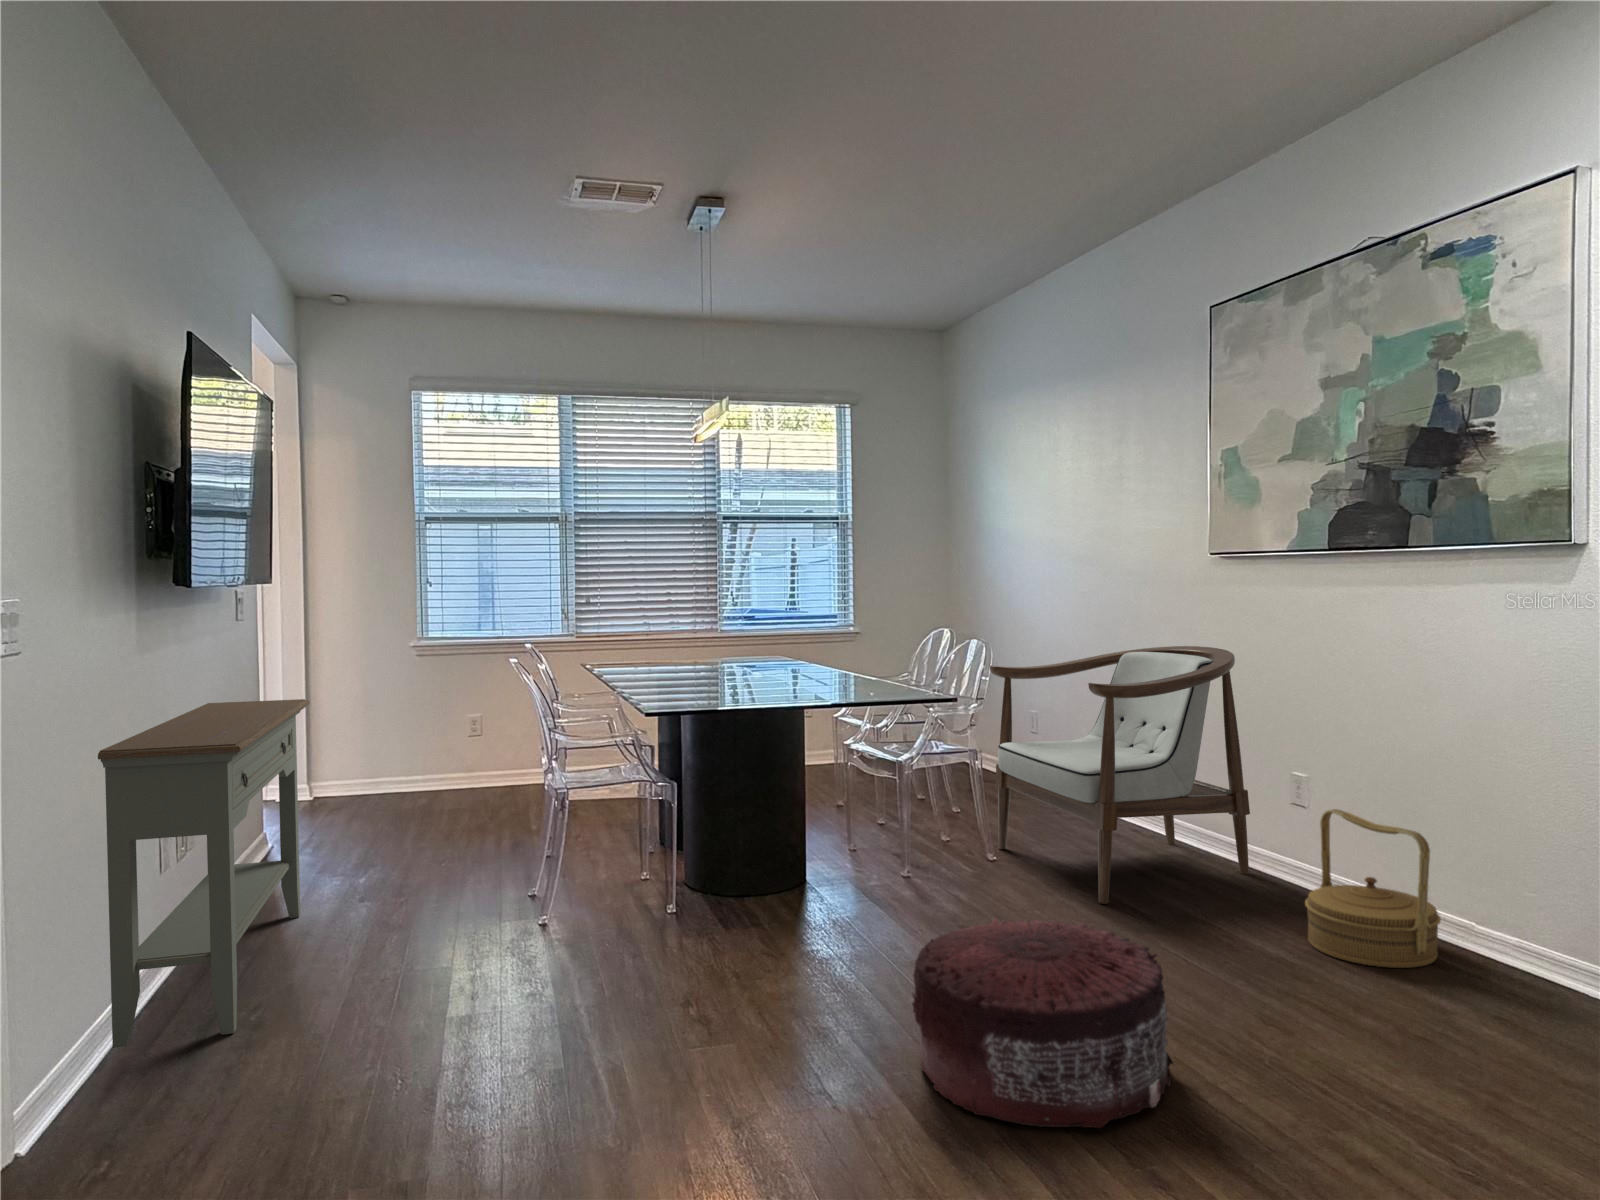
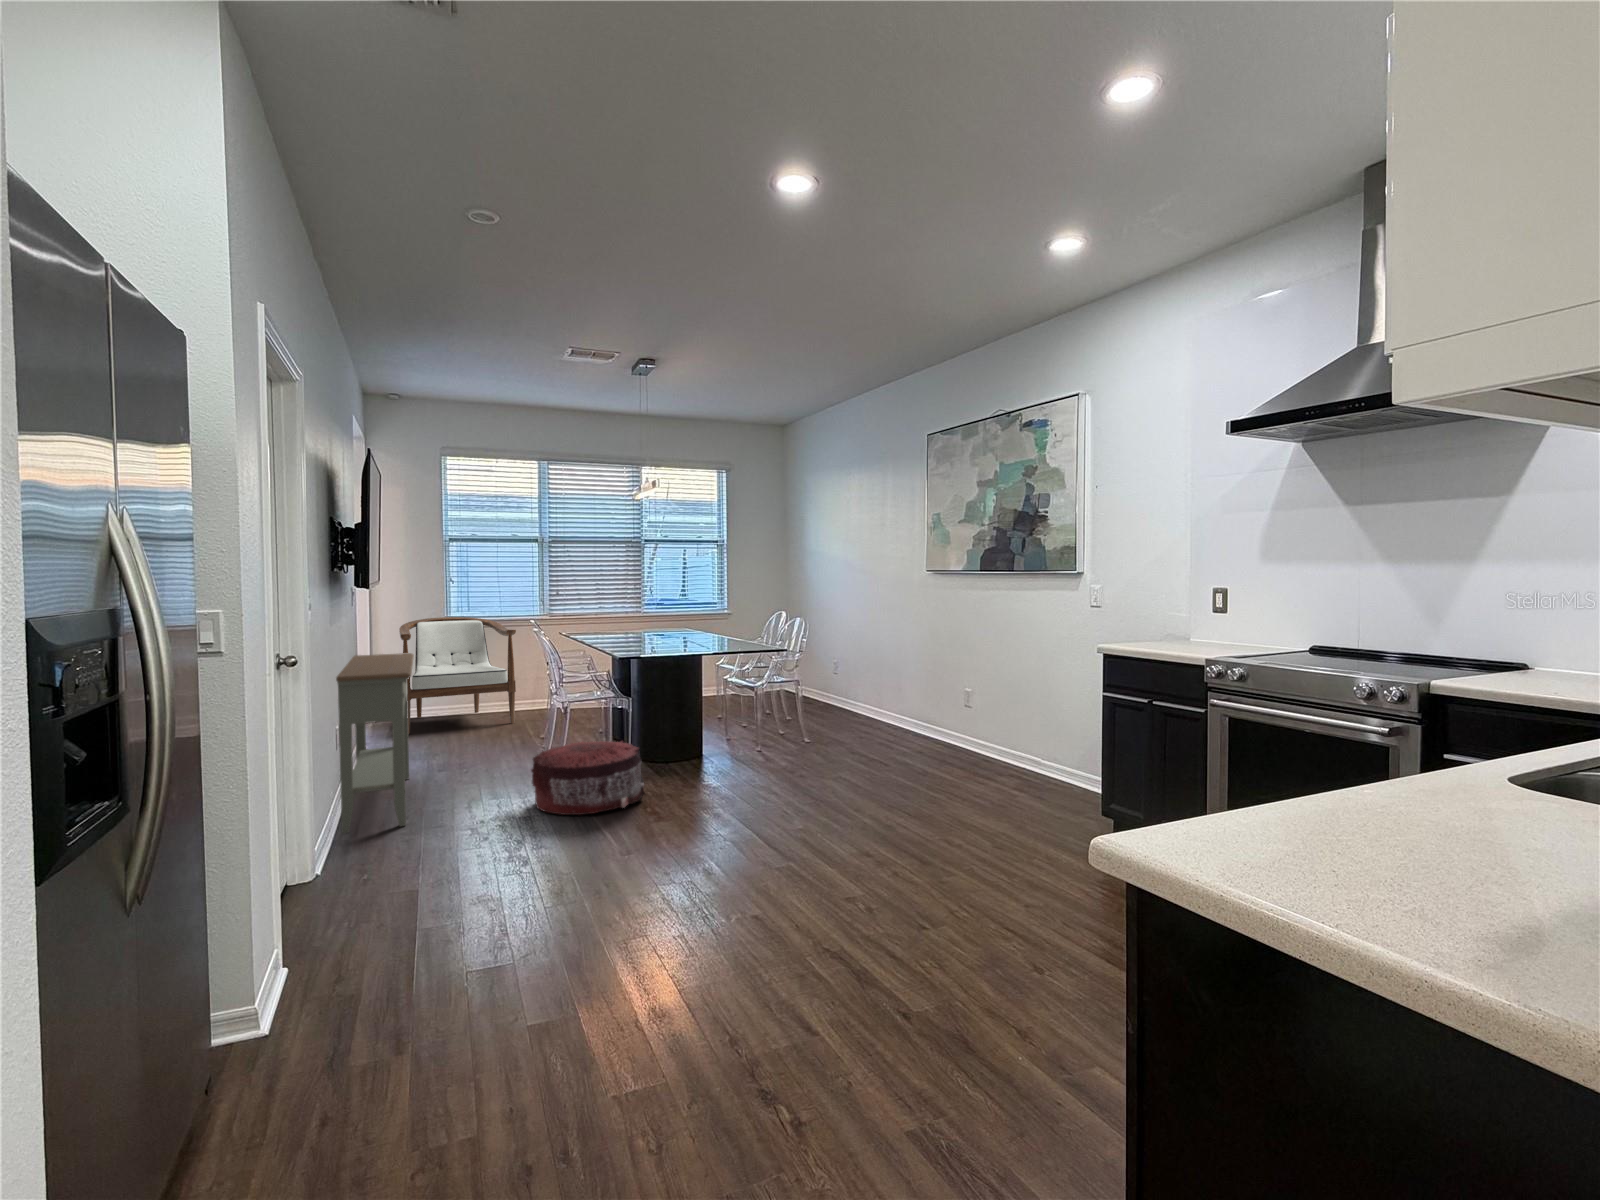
armchair: present [990,646,1250,904] -> present [399,617,516,734]
woven basket: present [1305,809,1441,968] -> none [961,704,1023,779]
pouf: present [912,919,1173,1128] -> present [531,741,645,815]

